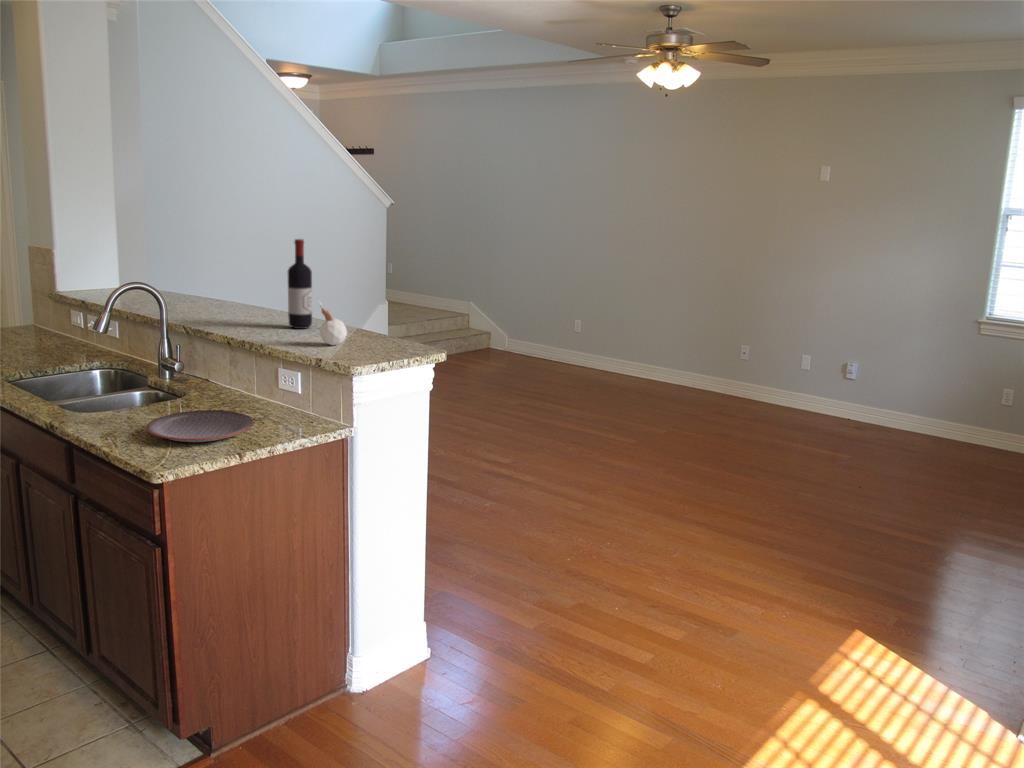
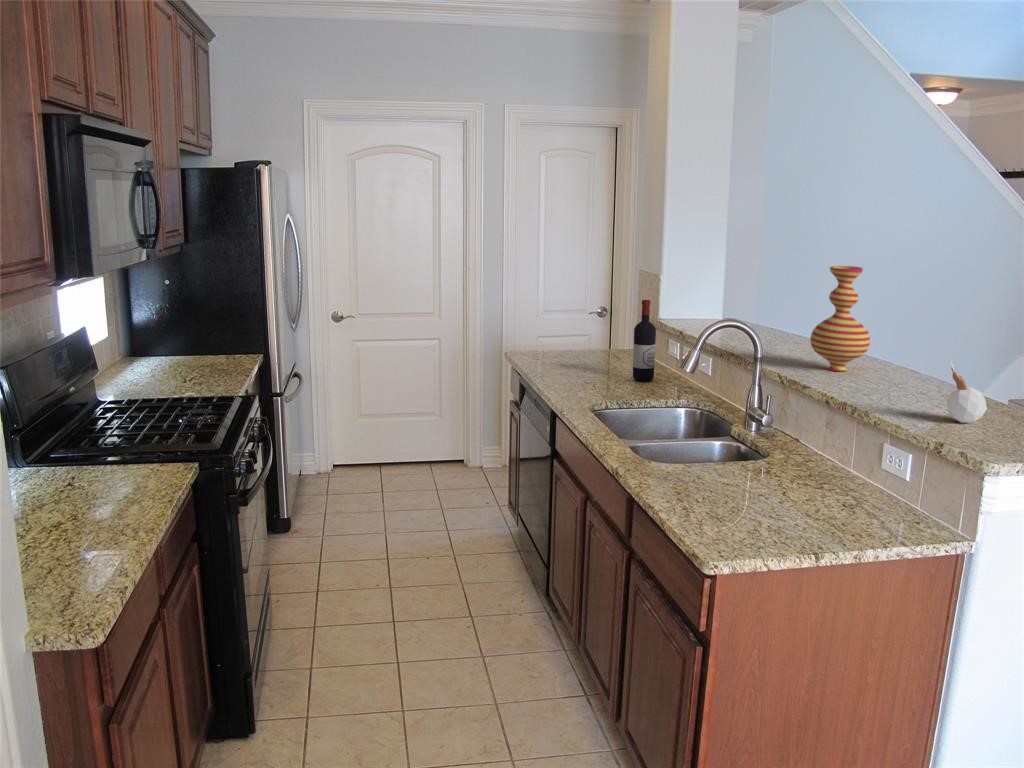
vase: none [207,234,256,321] -> present [810,266,870,371]
wine bottle: present [288,239,312,329] -> present [633,300,656,382]
plate: present [147,410,254,442] -> none [712,482,840,528]

